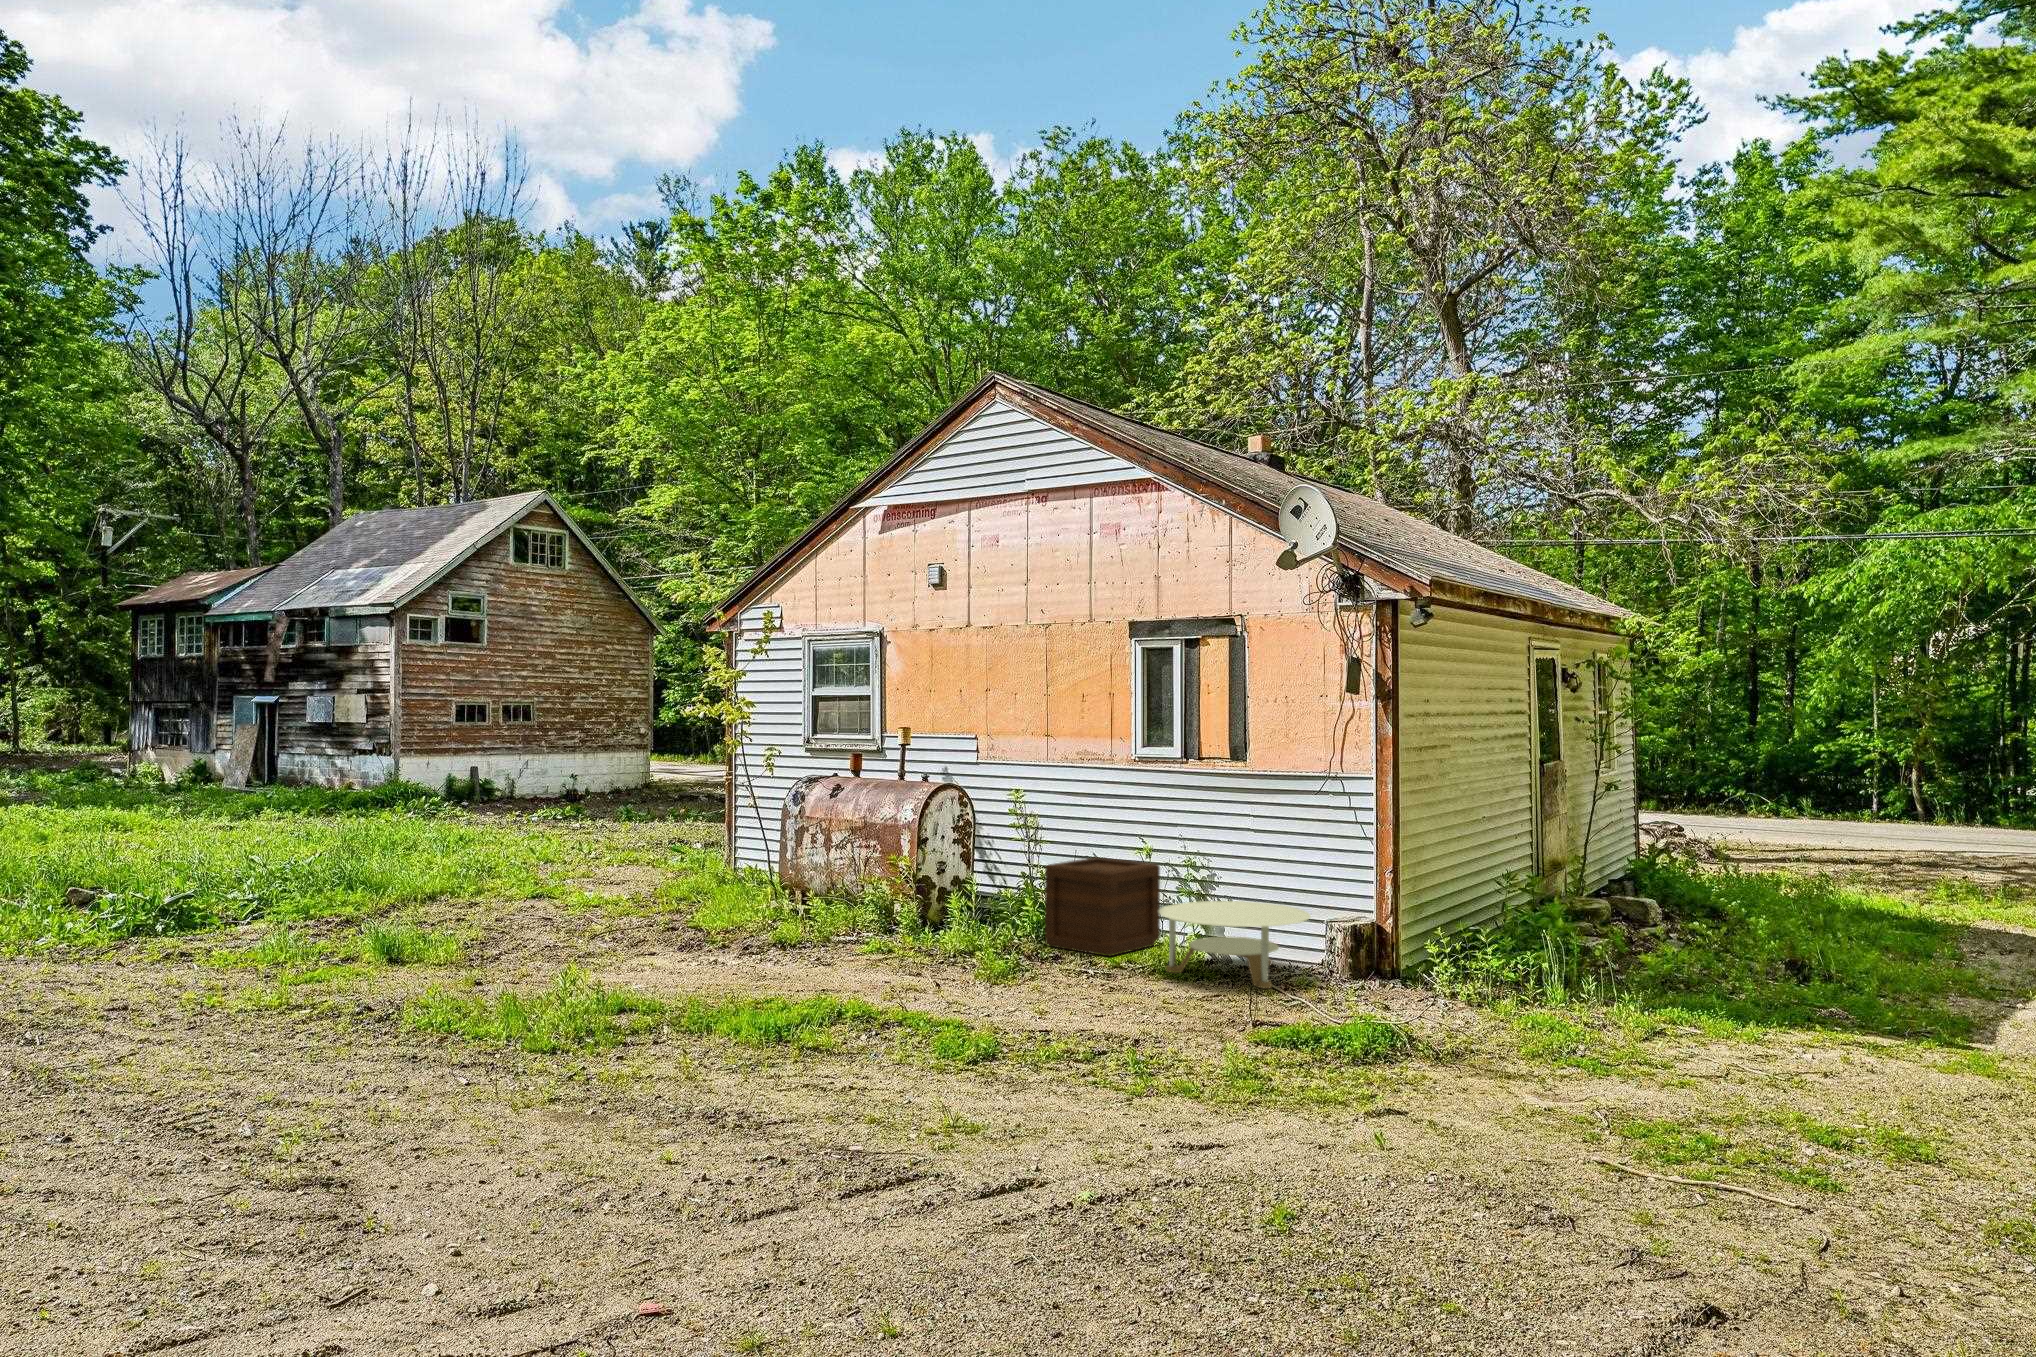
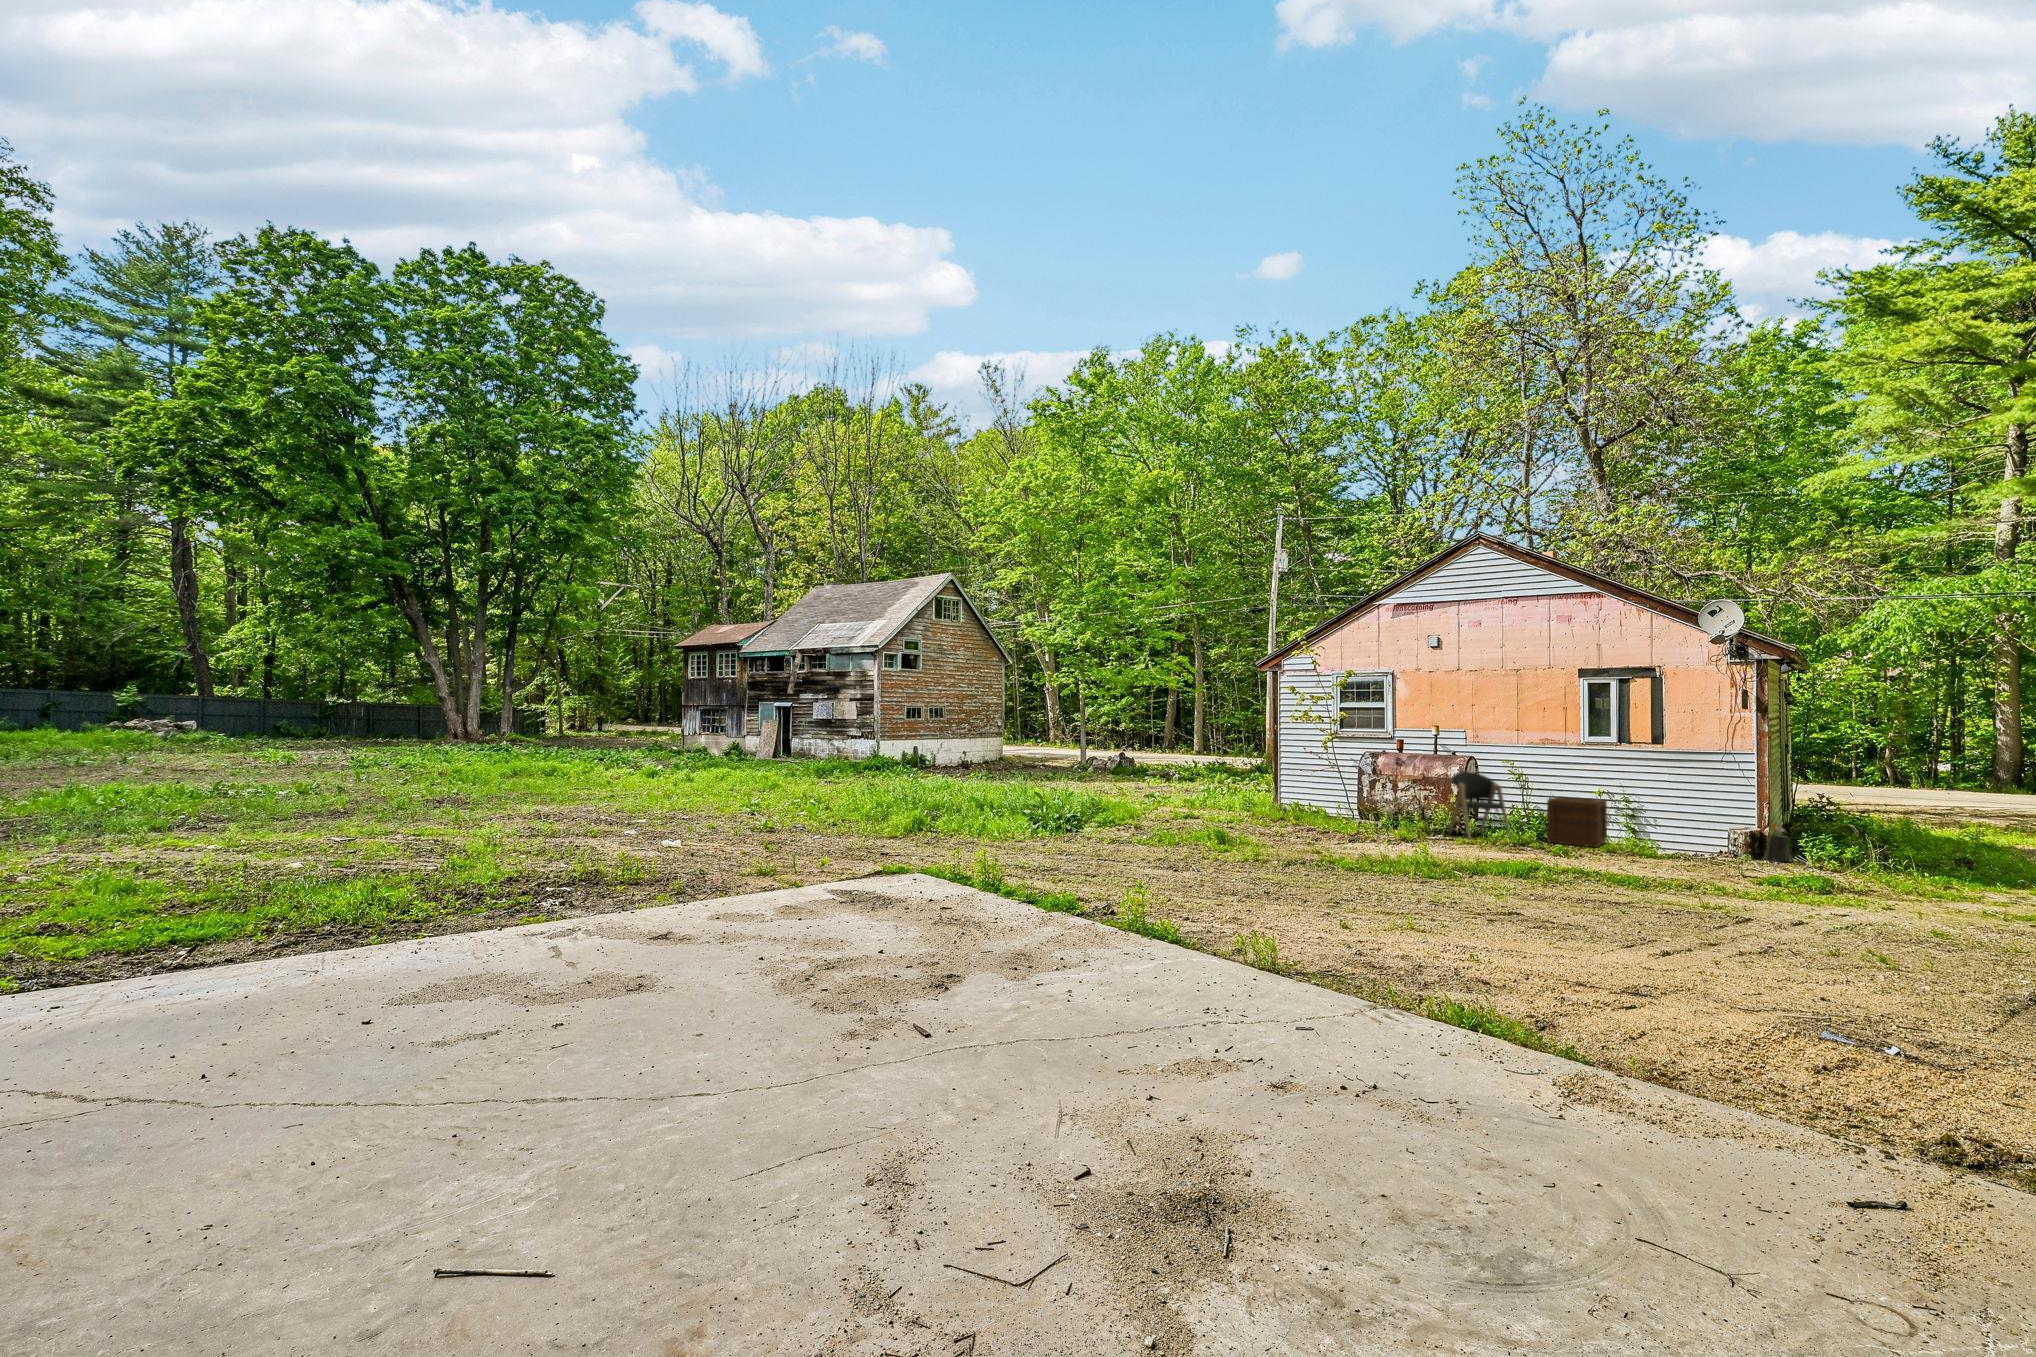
chair: none [914,812,1005,939] -> present [1449,771,1511,839]
round table: present [1159,901,1311,989] -> none [1636,818,1731,861]
watering can: none [1371,912,1414,989] -> present [1766,824,1791,862]

